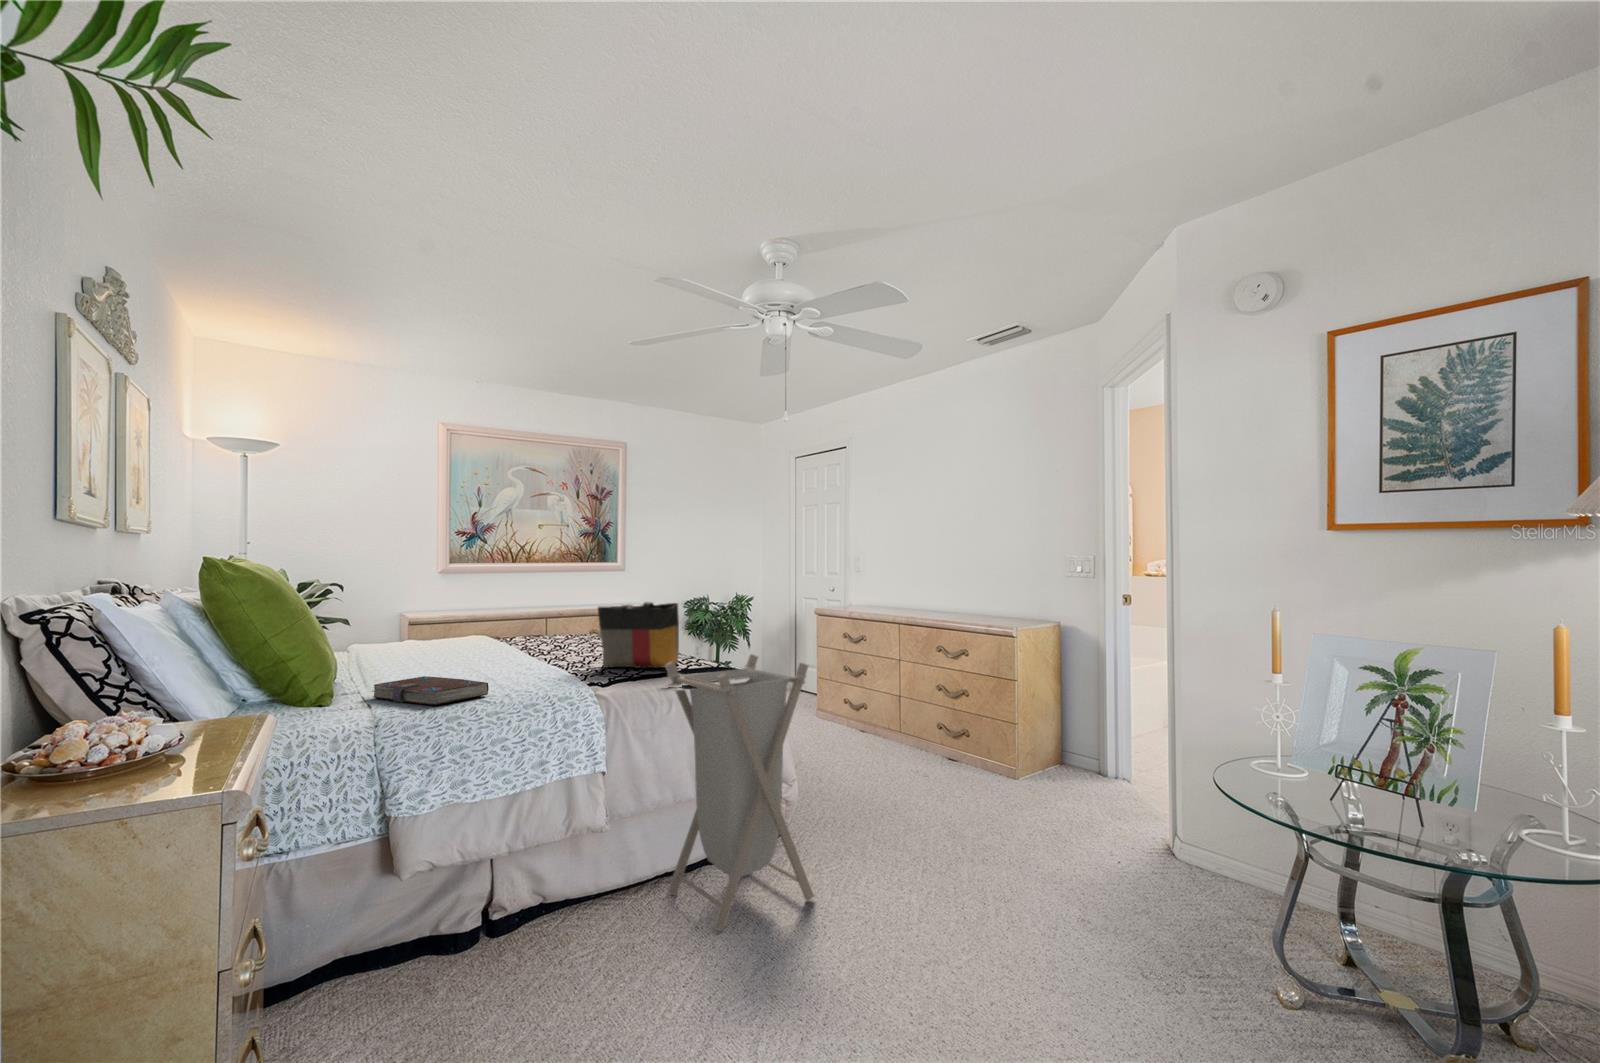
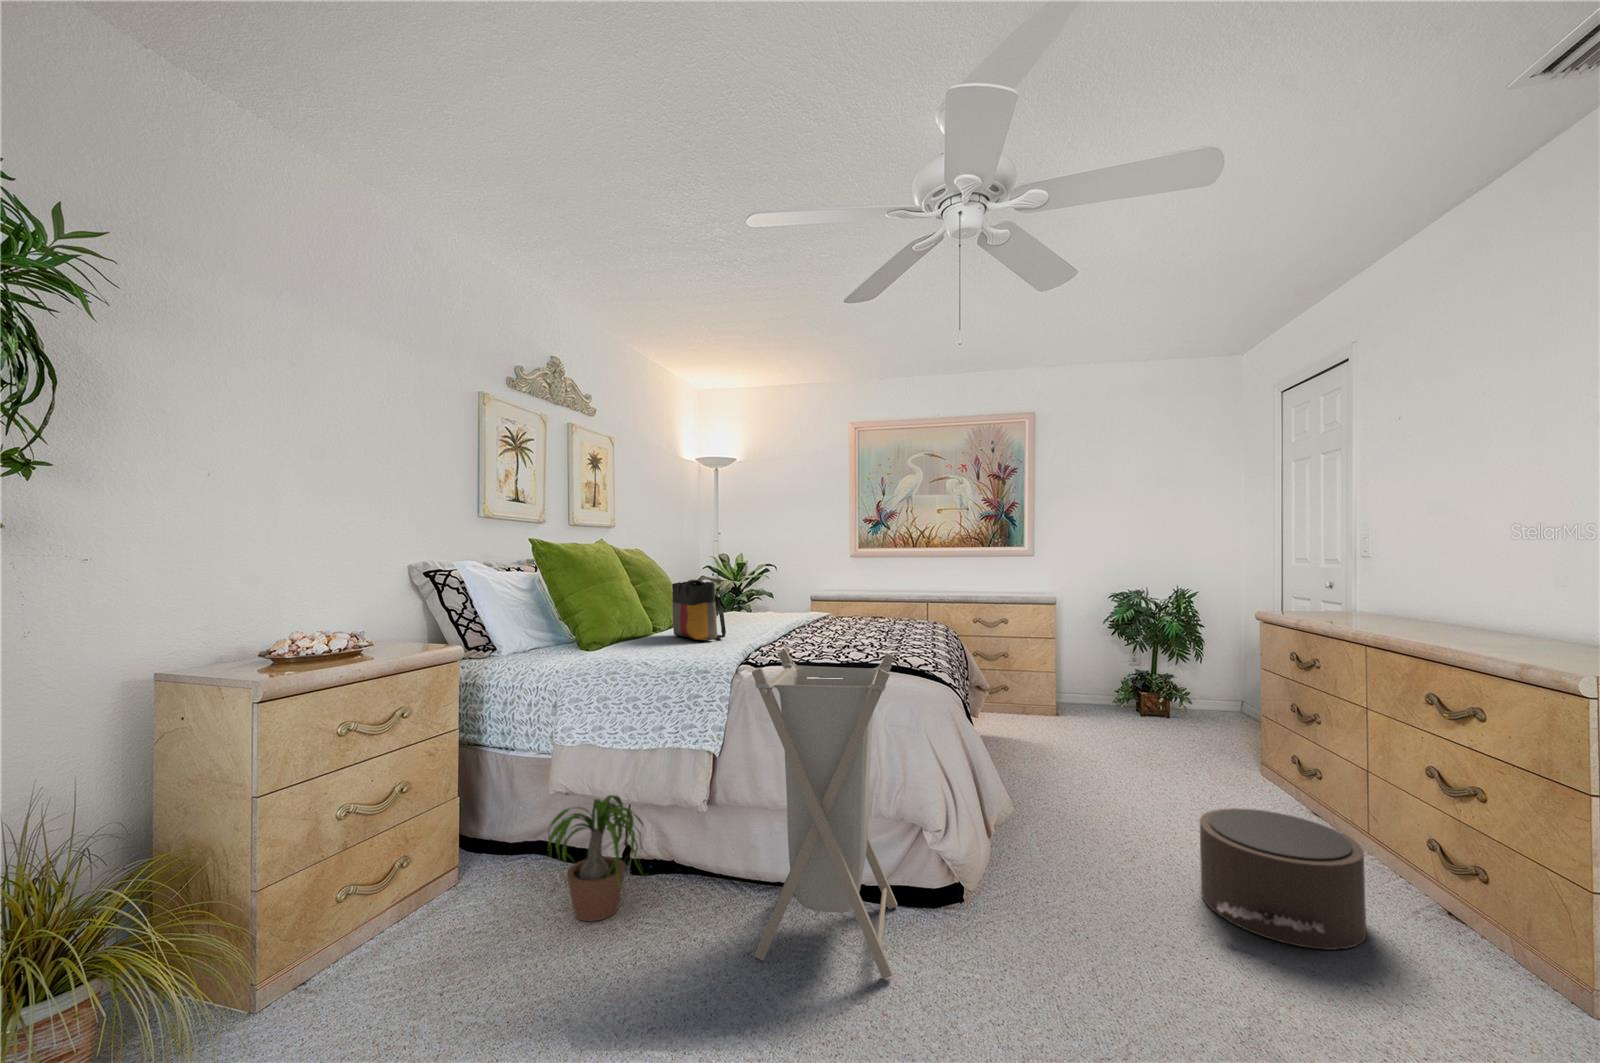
tote bag: present [598,602,679,668] -> present [672,580,726,641]
book: present [372,676,489,705] -> none [588,638,646,661]
pouf: none [873,732,966,802] -> present [1200,808,1366,950]
potted plant: none [450,846,595,990] -> present [548,795,646,921]

